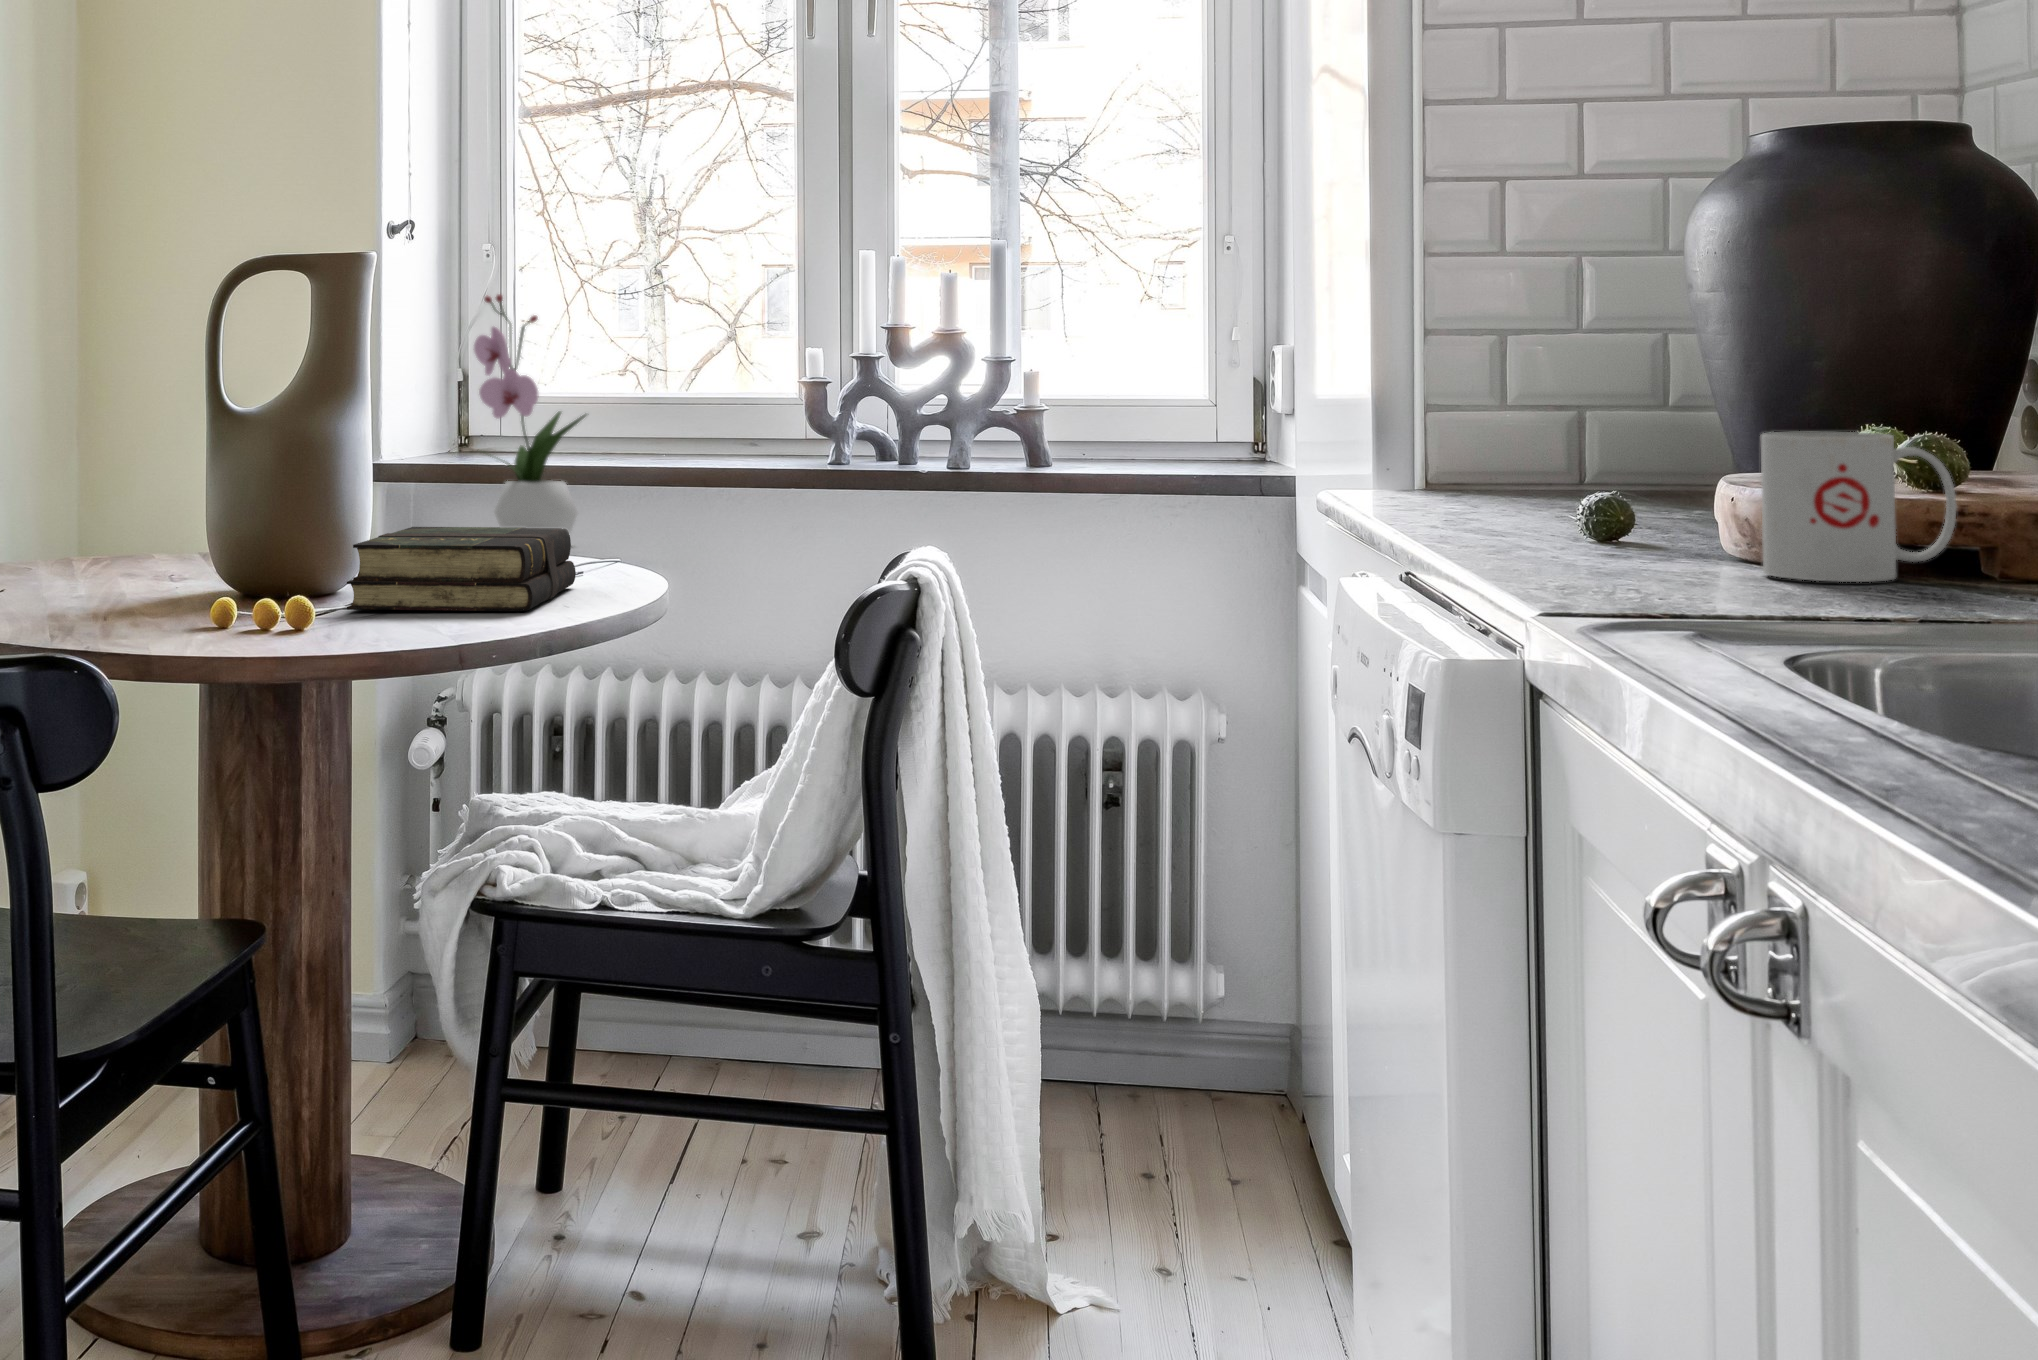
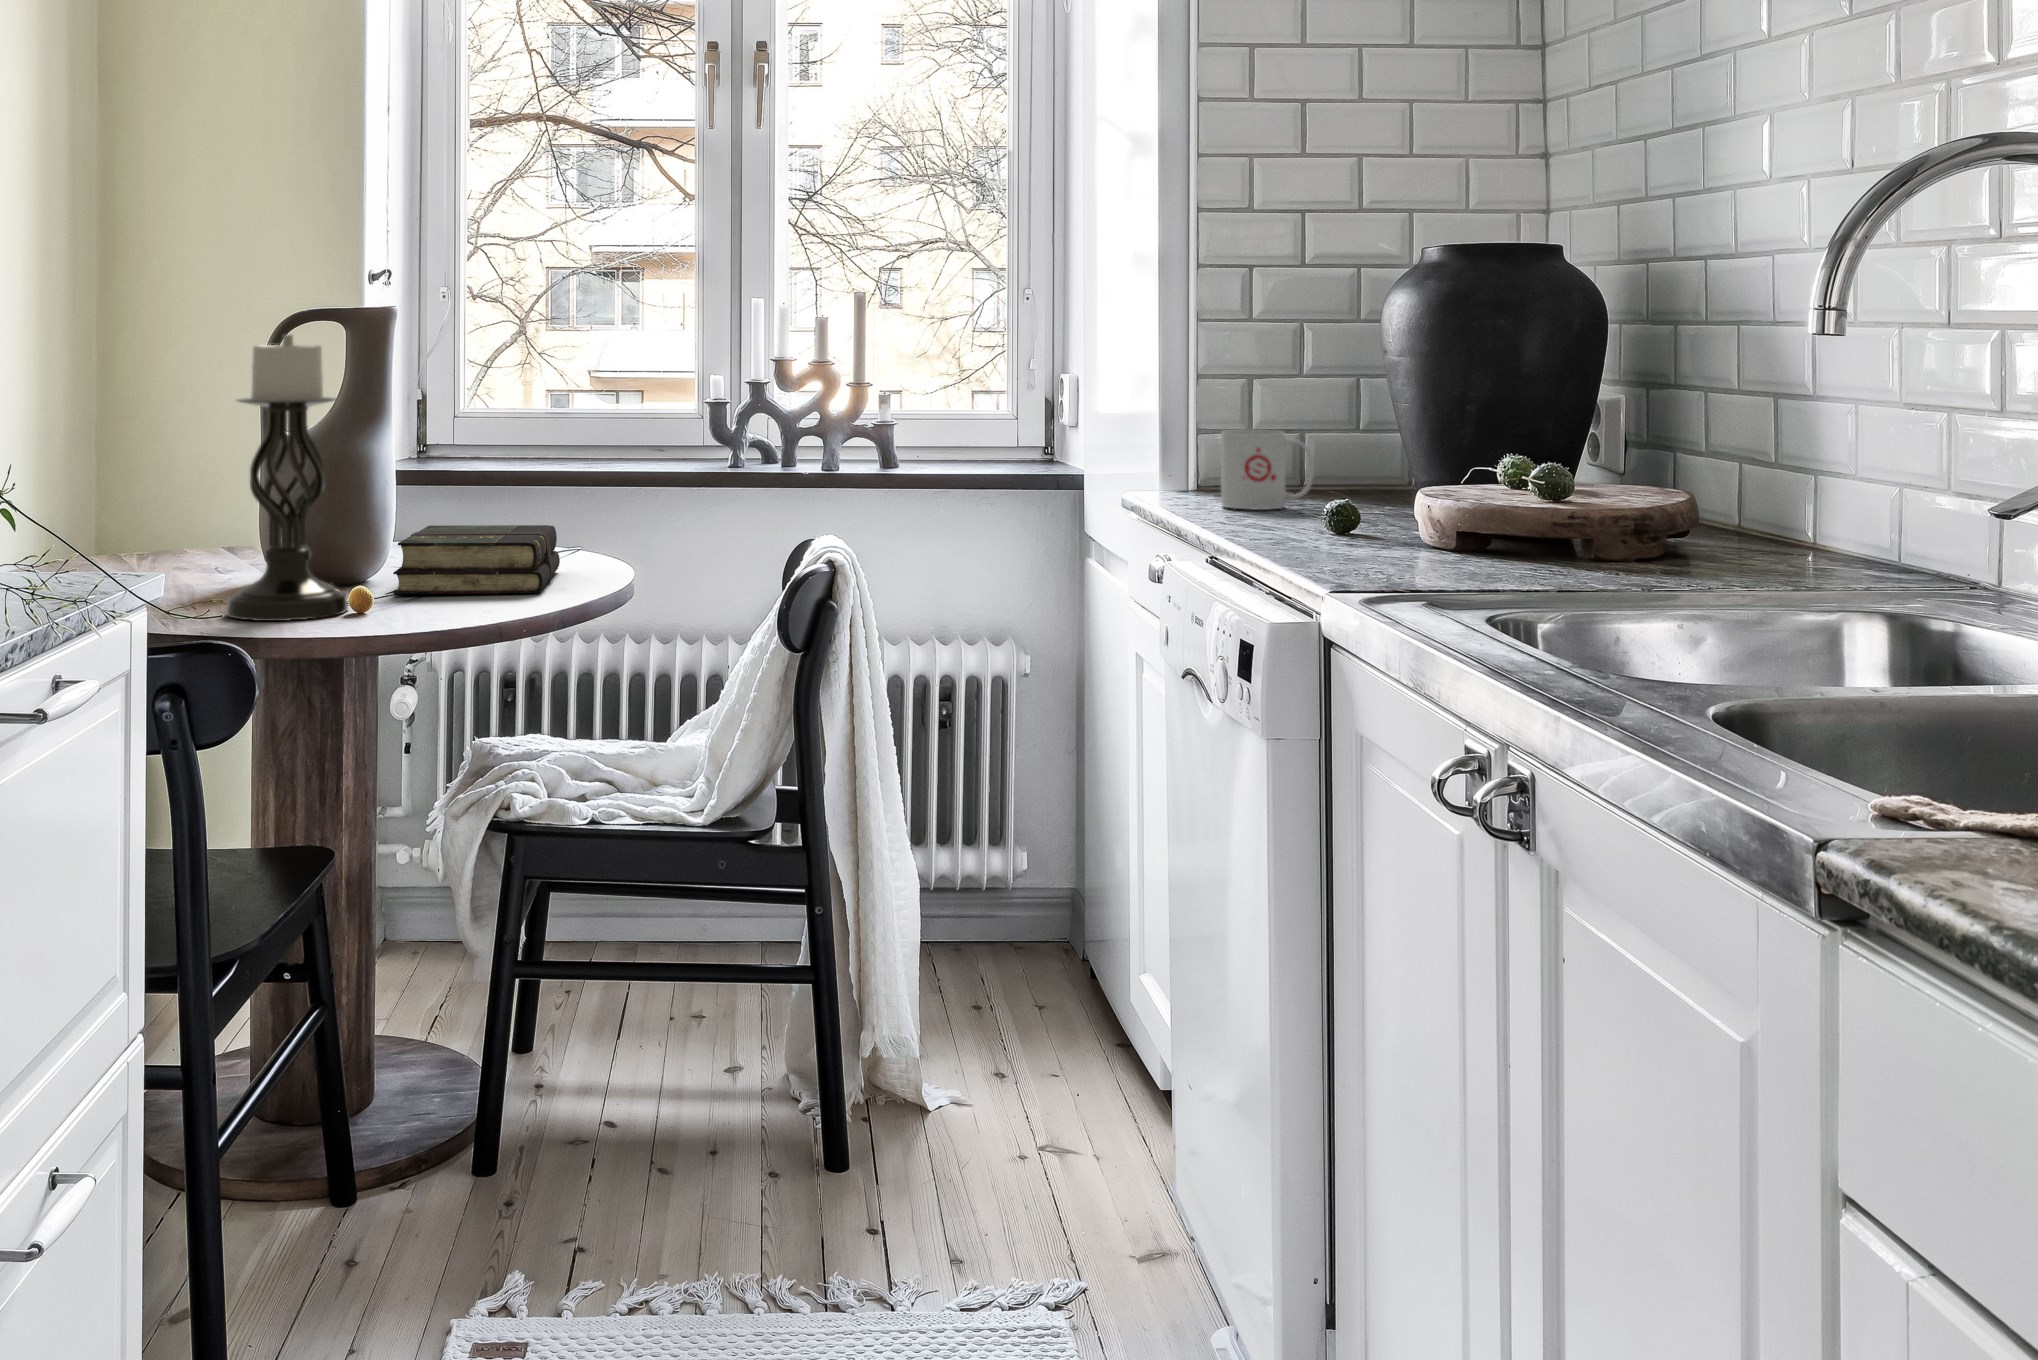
candle holder: none [127,277,279,638] -> present [225,335,348,621]
flower arrangement: present [474,295,586,532] -> none [448,332,542,536]
mug: present [1761,432,1957,582] -> present [1221,430,1314,509]

